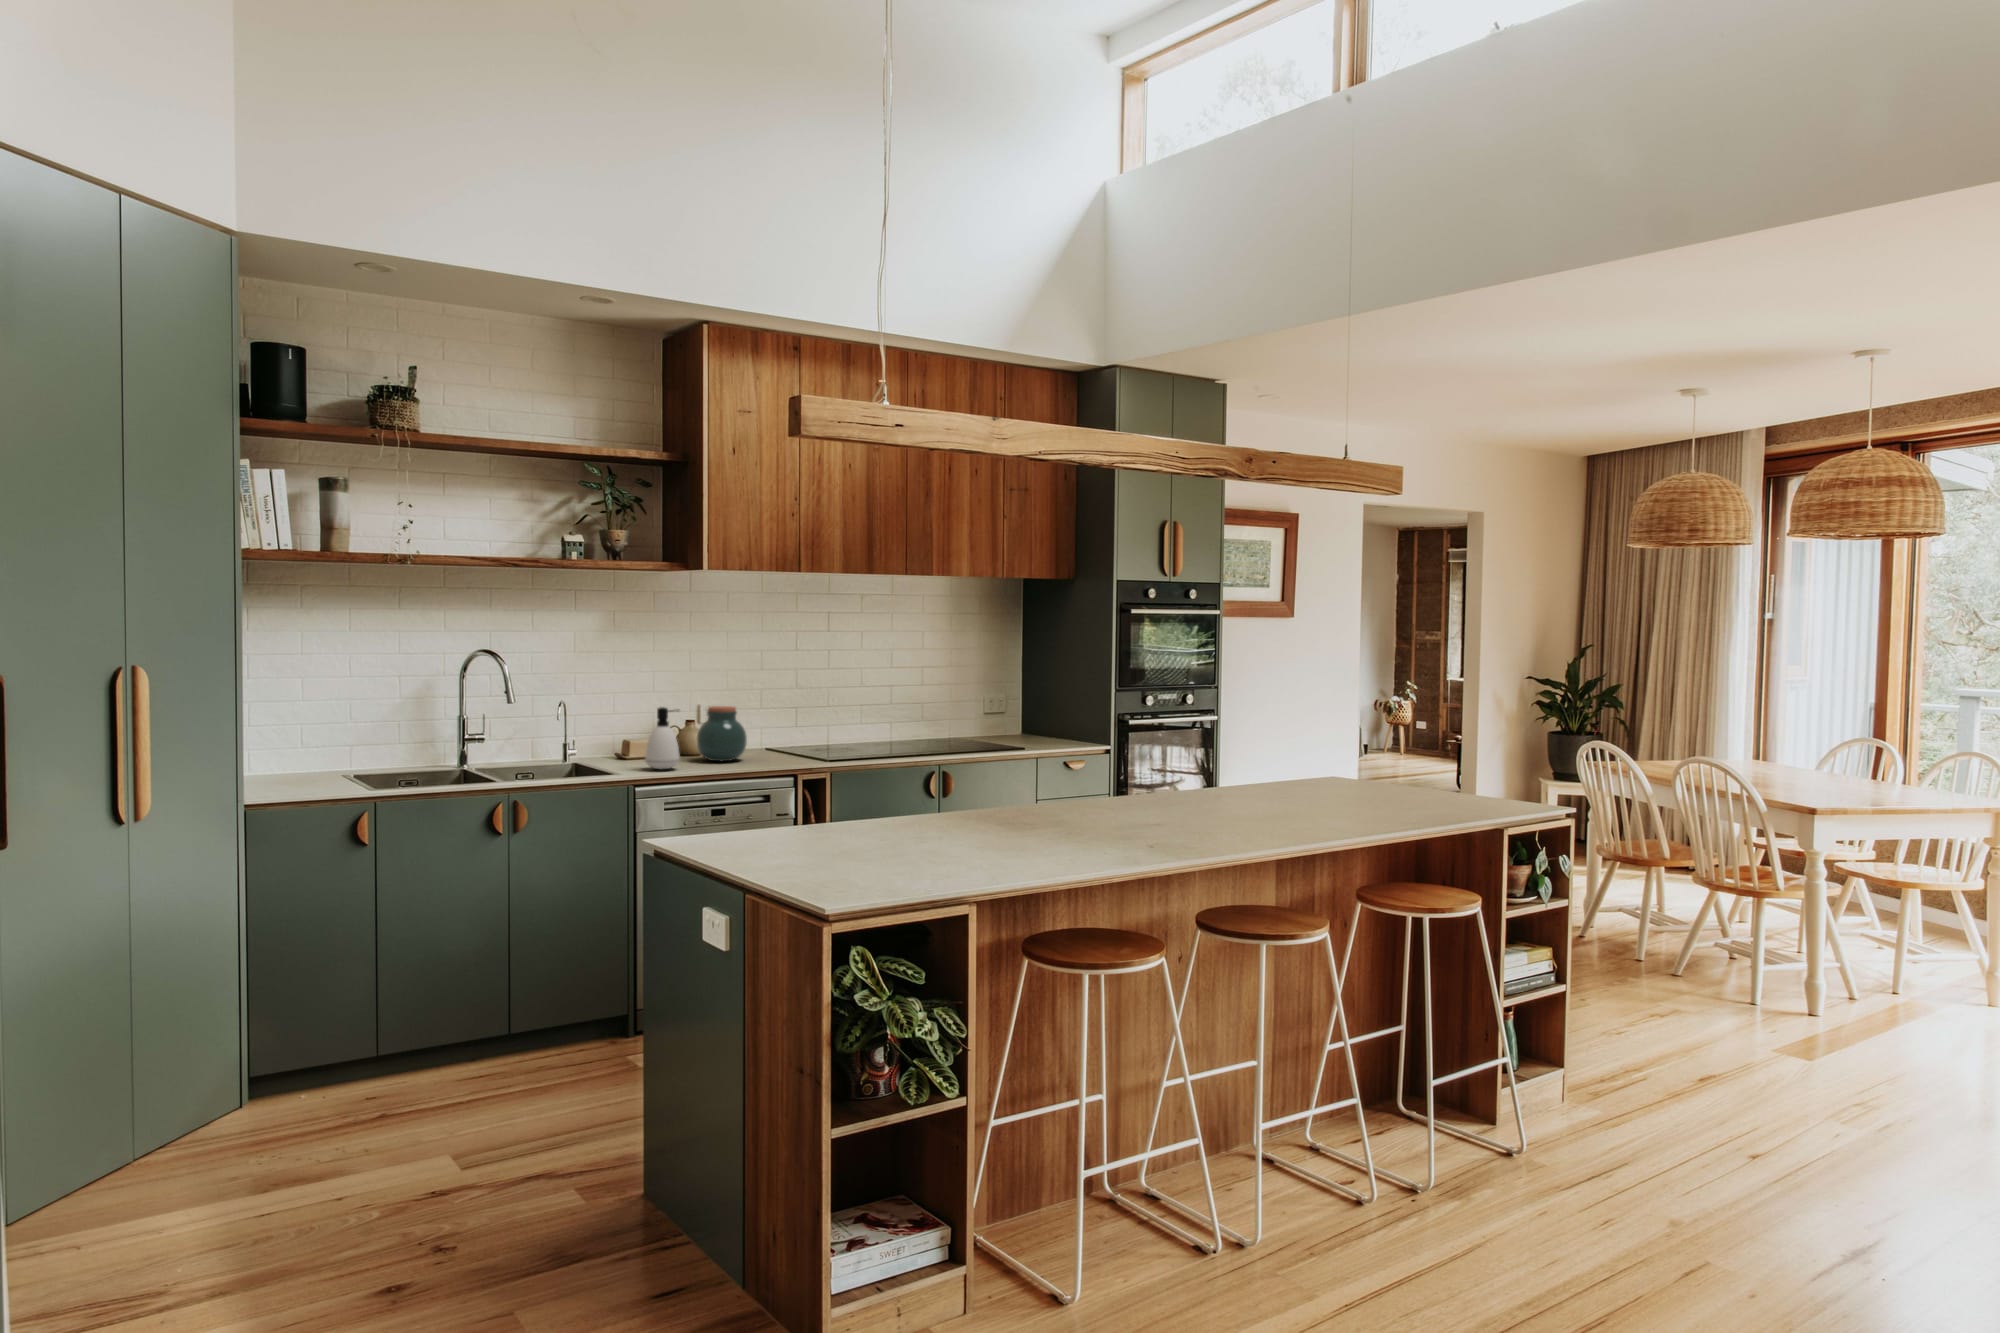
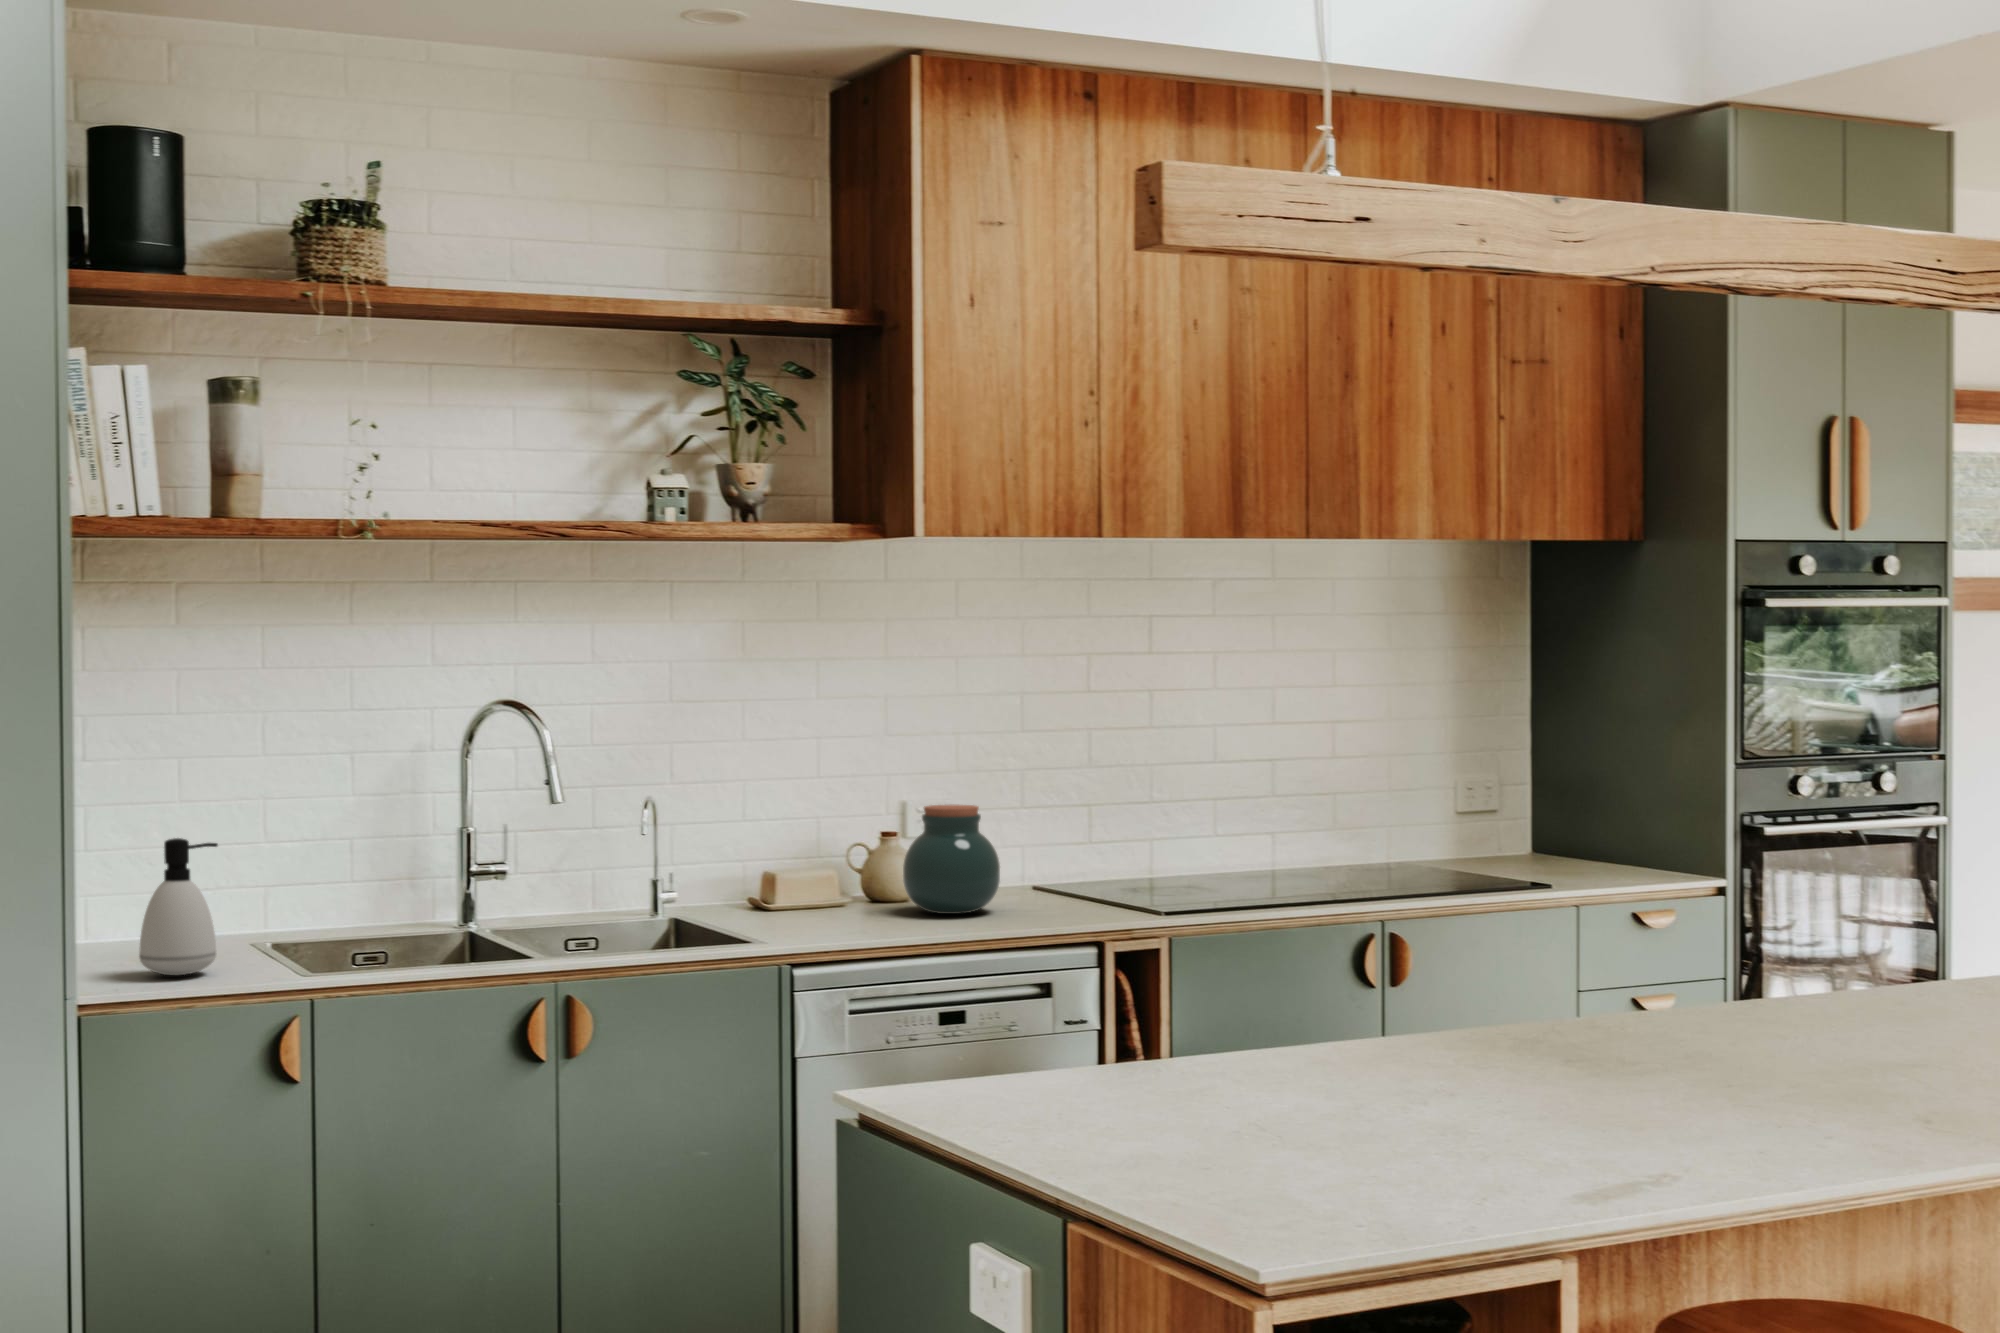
soap dispenser: present [645,707,680,769] -> present [139,838,218,975]

